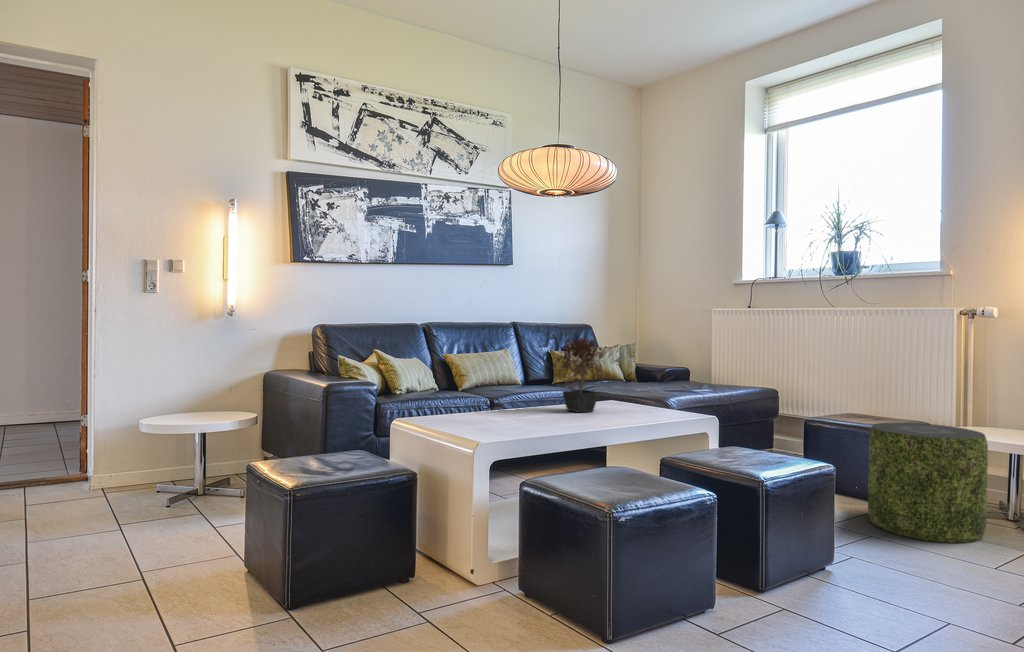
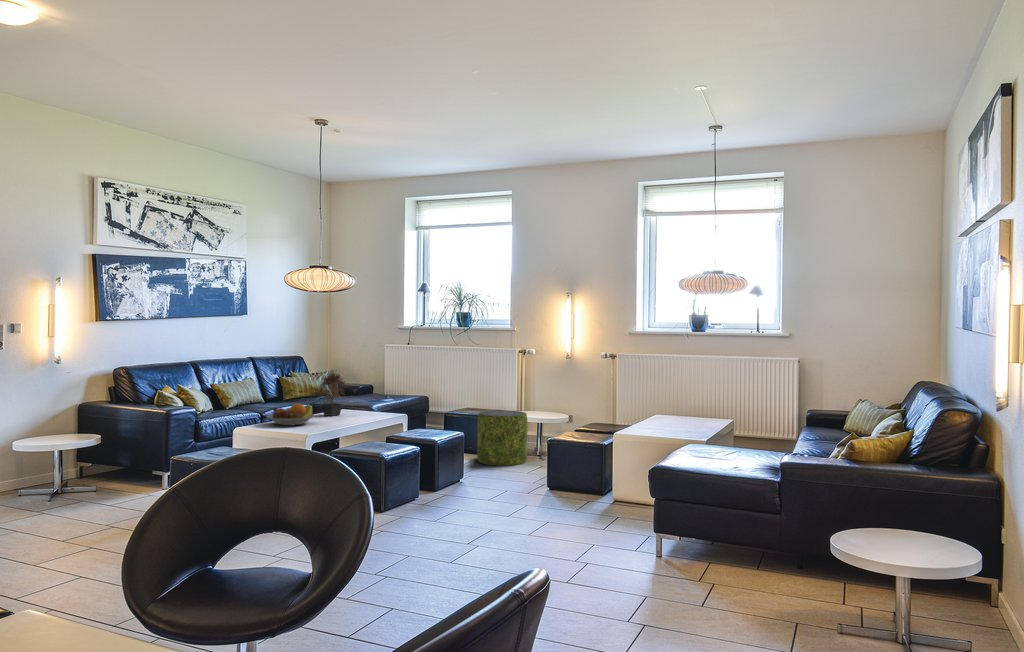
fruit bowl: none [444,386,531,425] -> present [267,403,316,425]

